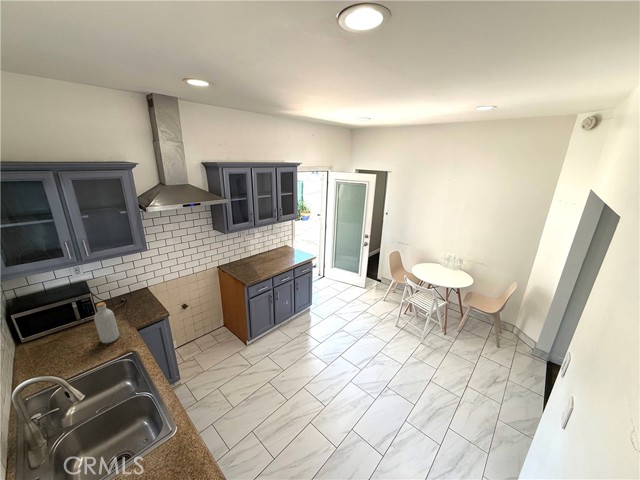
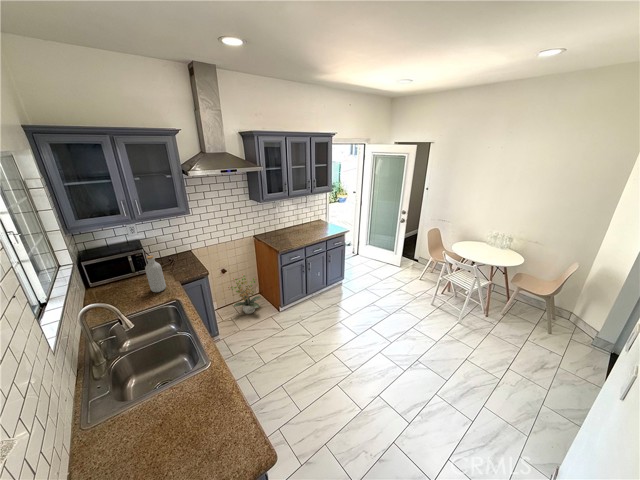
potted plant: none [190,307,227,350] -> present [228,275,261,314]

